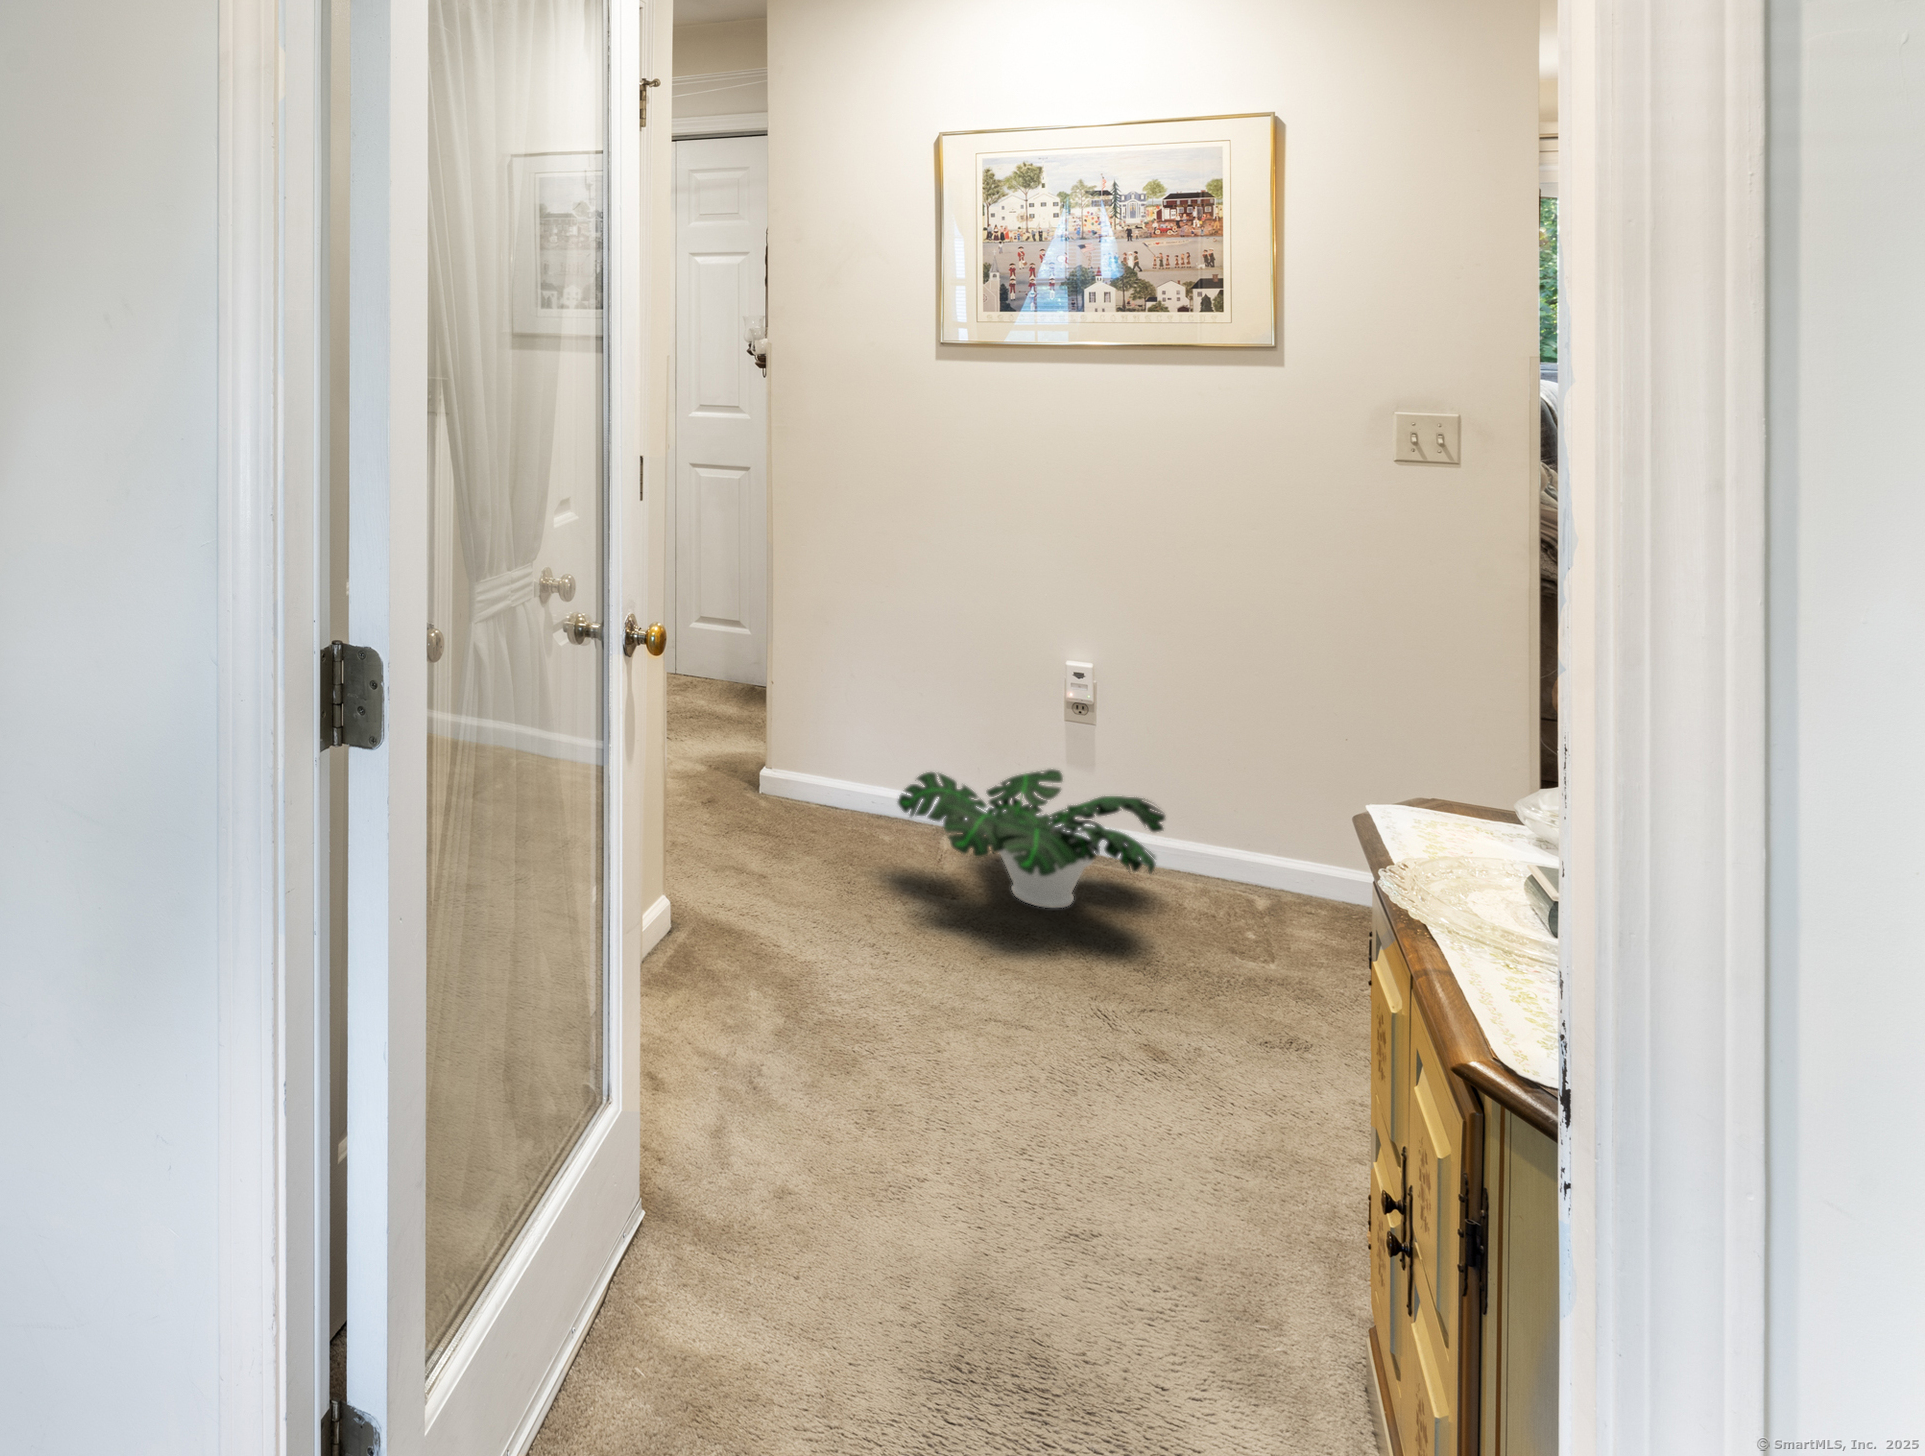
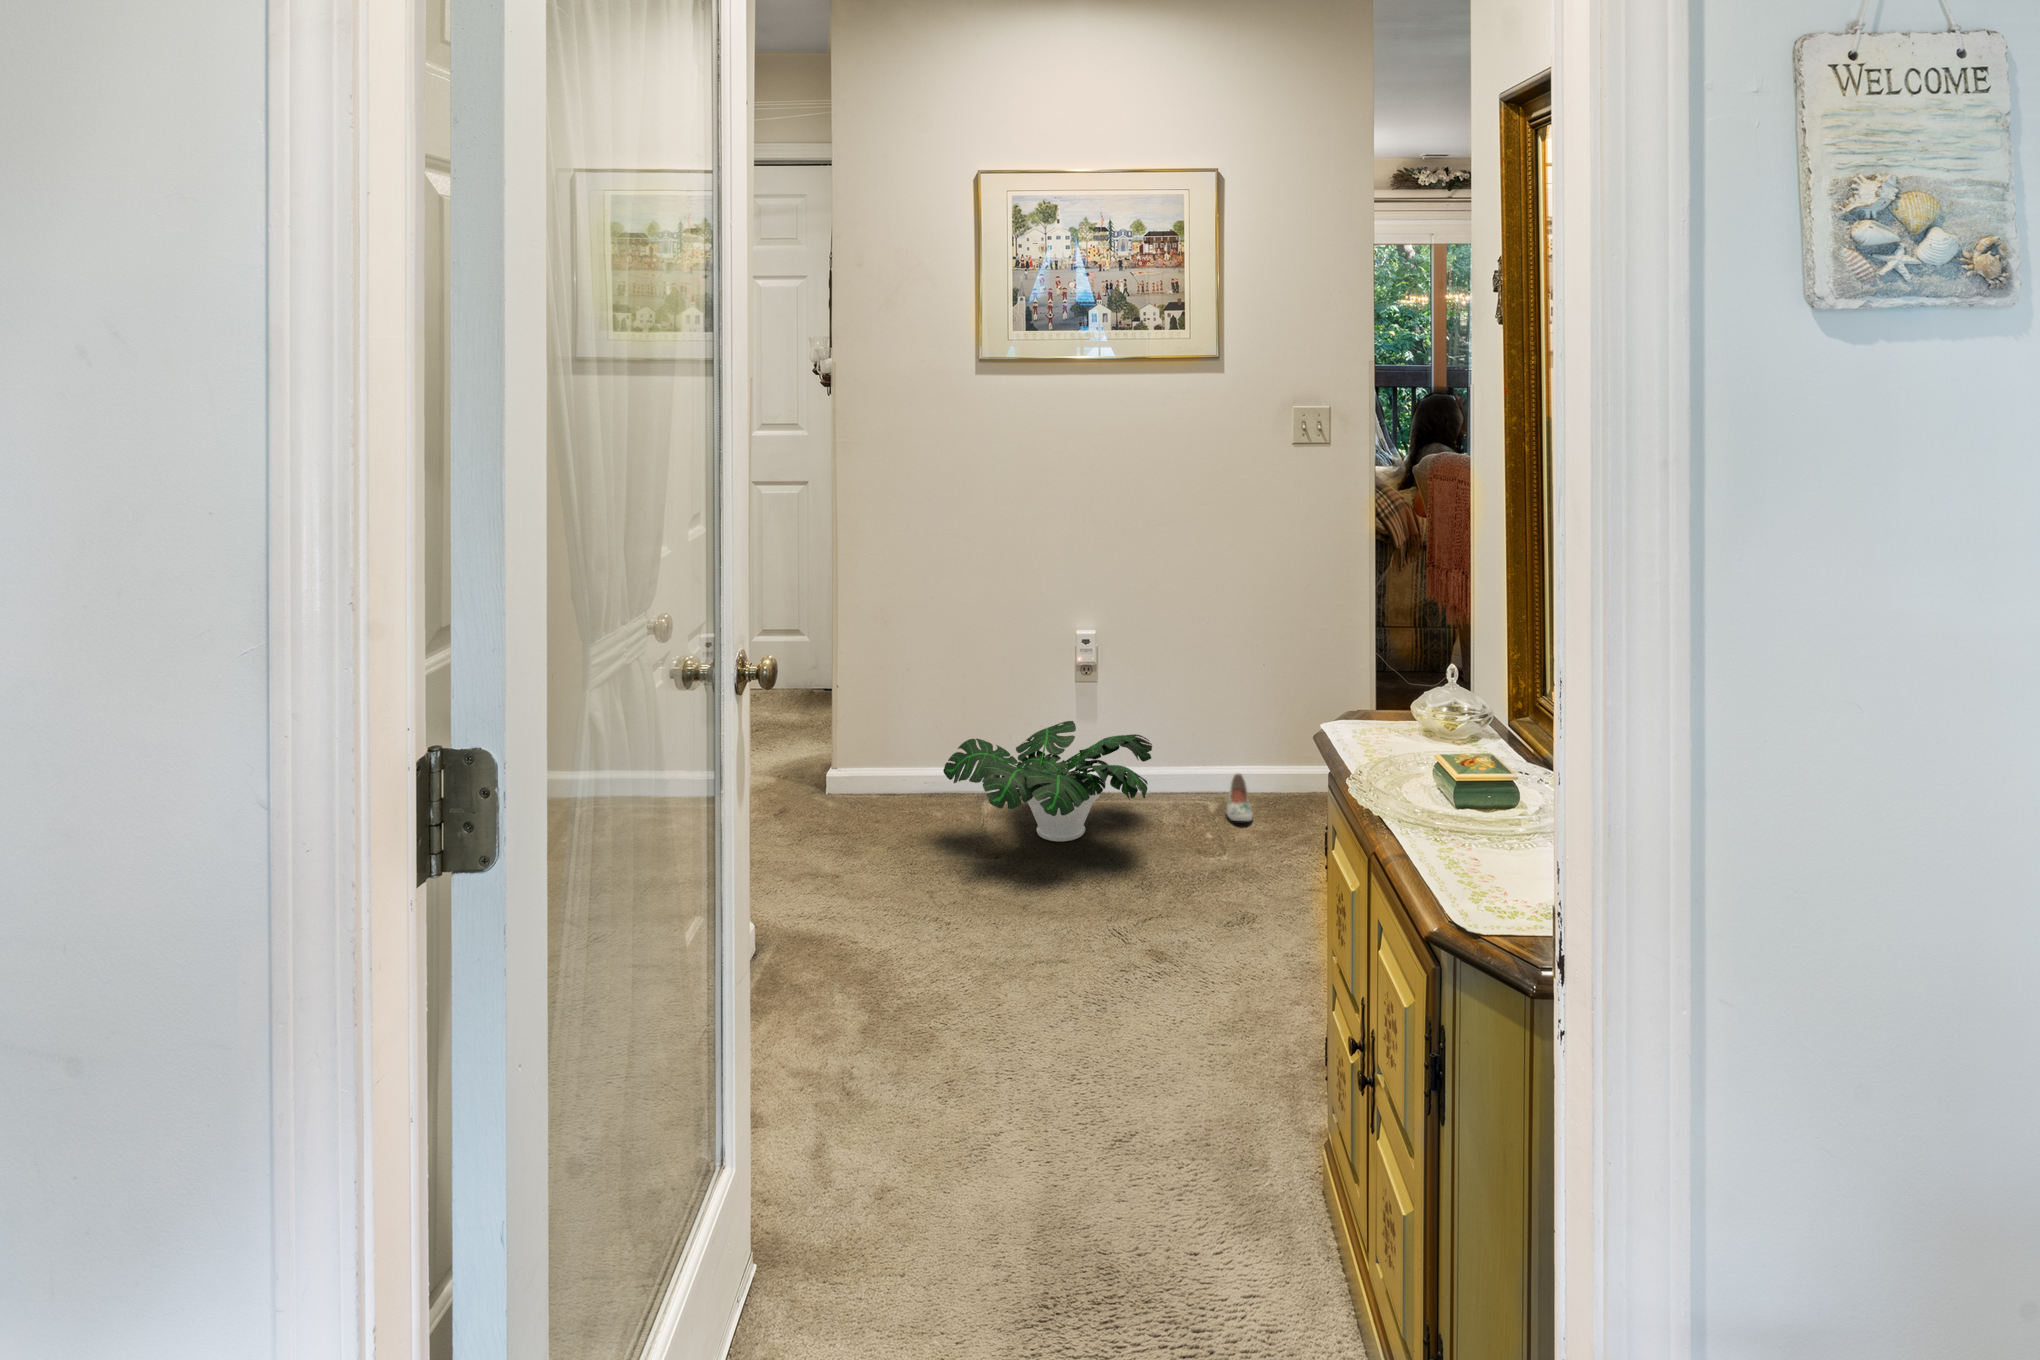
shoe: none [1271,869,1311,931] -> present [1226,773,1253,821]

